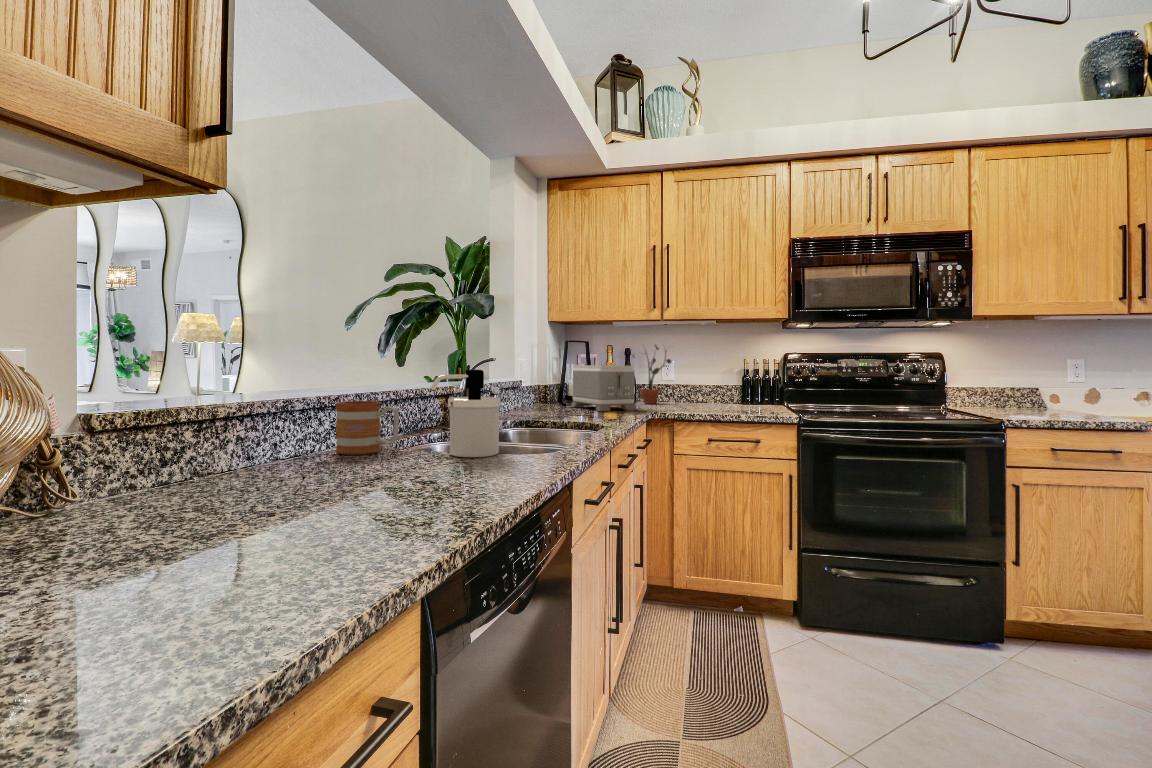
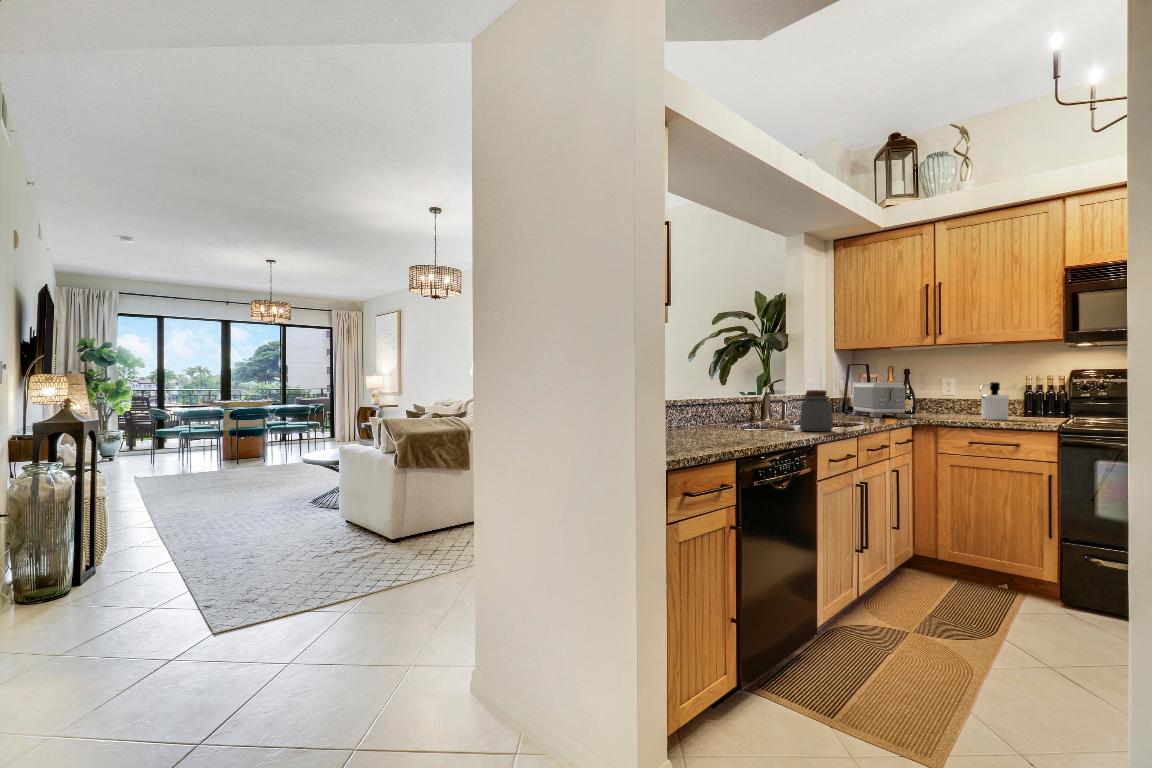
potted plant: present [633,345,673,404] -> none [910,360,956,414]
soap dispenser: present [430,370,501,457] -> present [979,382,1009,420]
jar: none [527,377,578,448] -> present [800,390,833,431]
mug: present [336,401,399,455] -> none [695,403,726,430]

